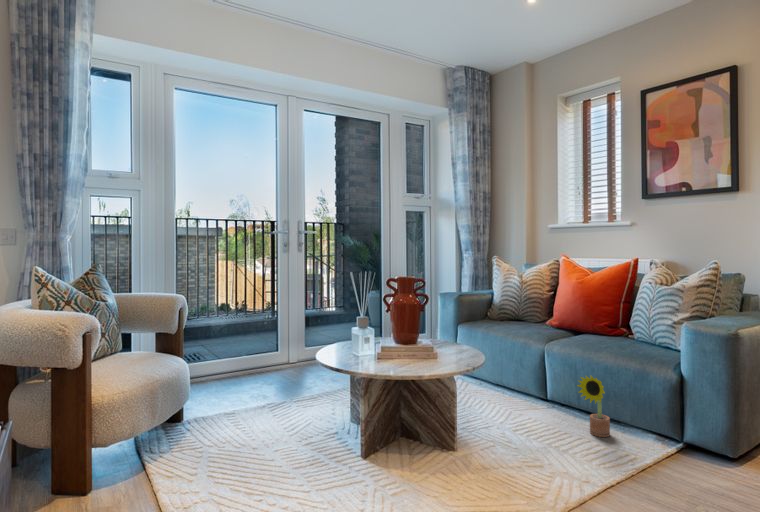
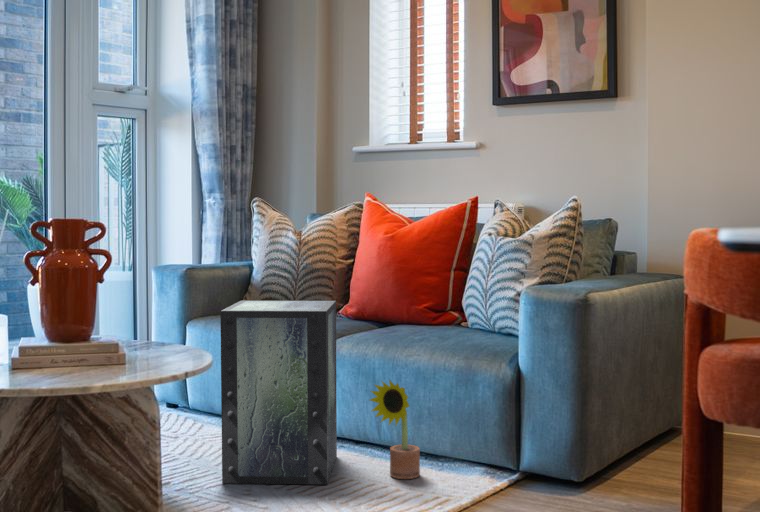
storage box: none [486,320,552,435] -> present [220,300,337,484]

